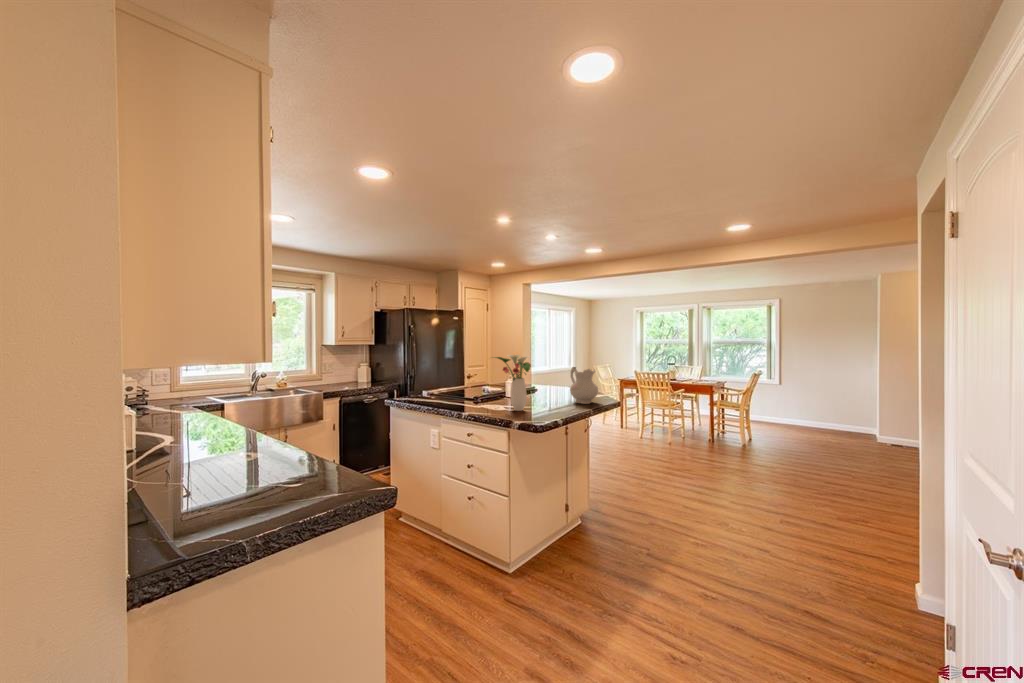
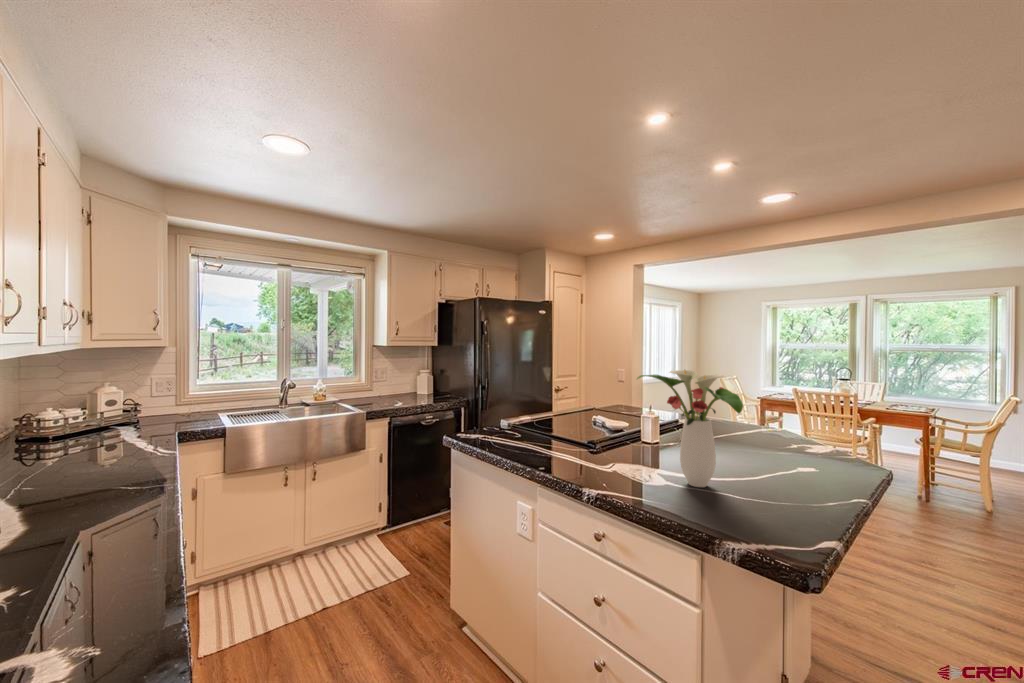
ceramic pitcher: present [570,367,598,404] -> none [776,393,846,471]

